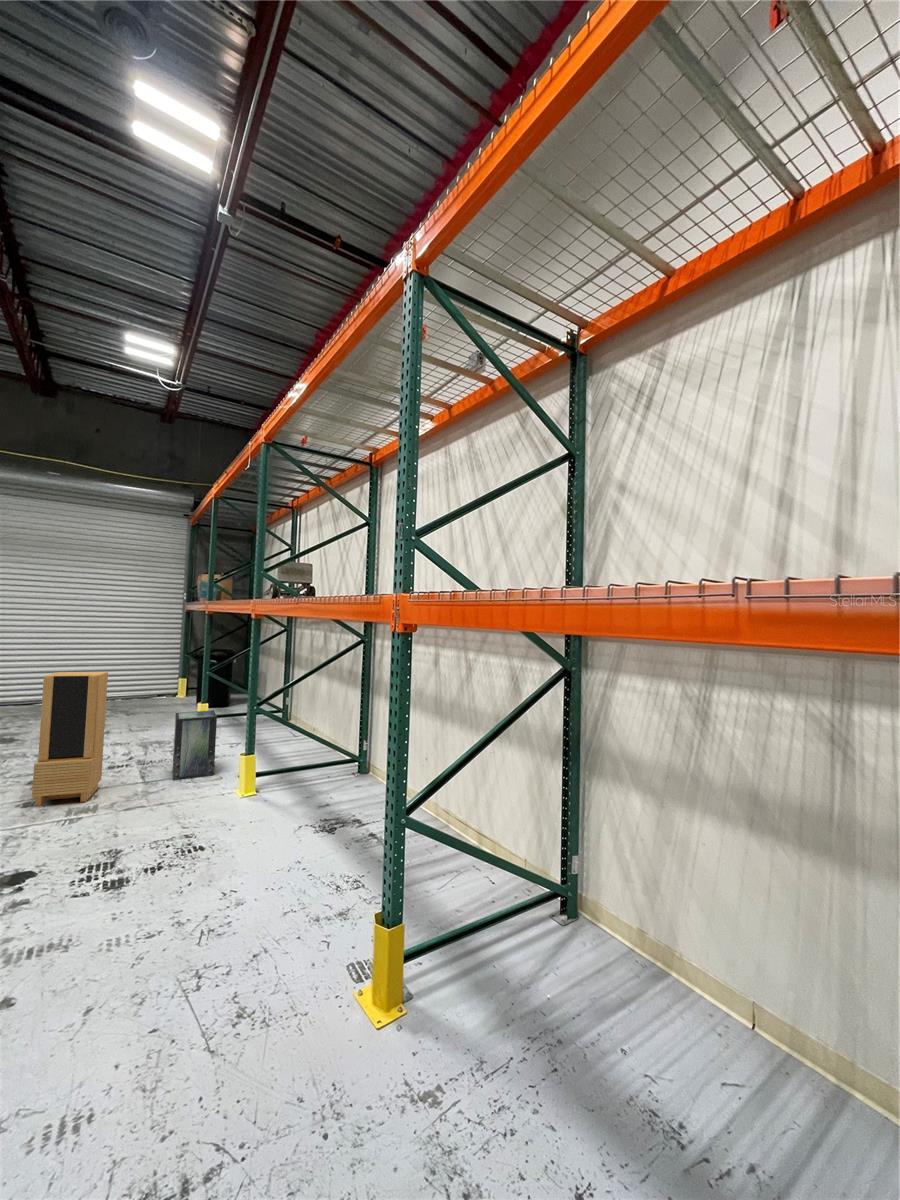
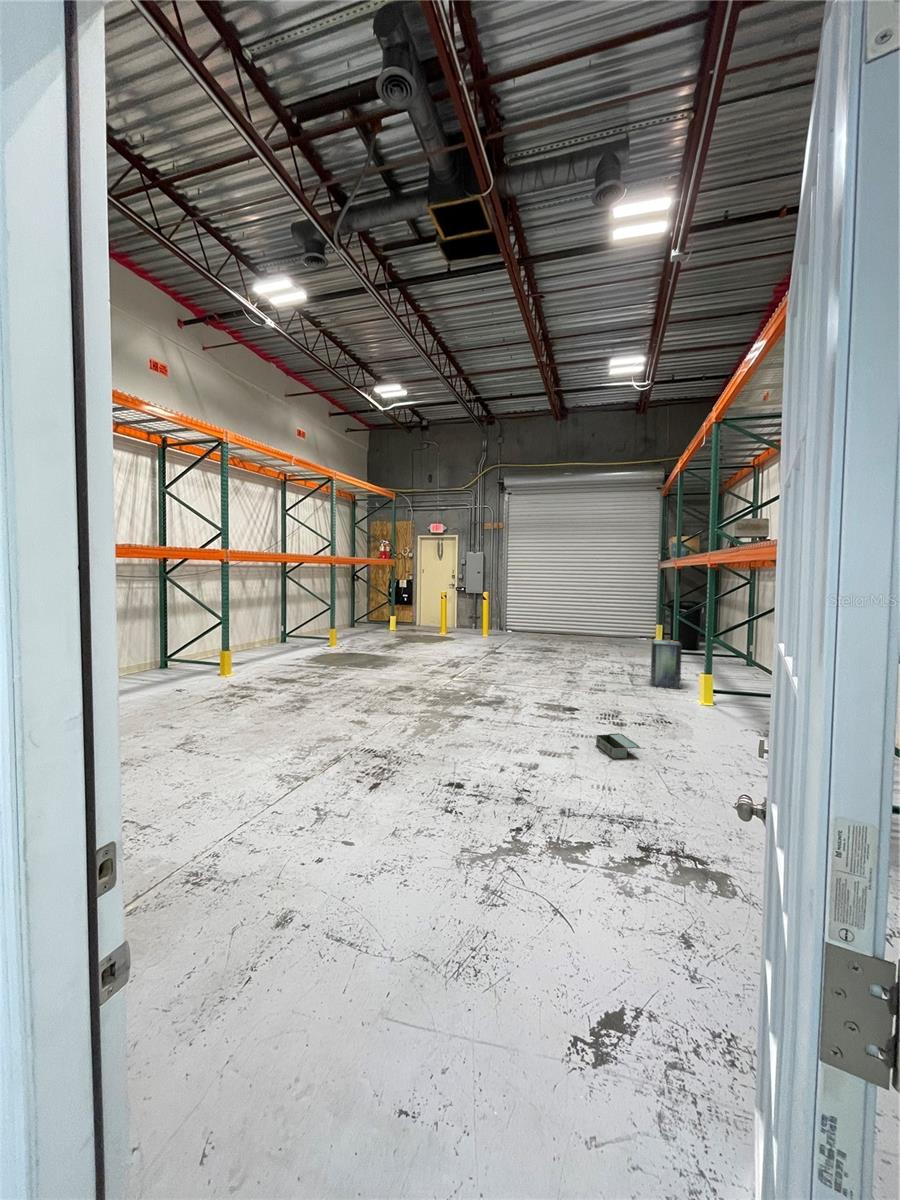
storage cabinet: present [32,672,108,806] -> none [572,605,609,686]
toolbox: none [62,921,155,997] -> present [596,733,640,759]

